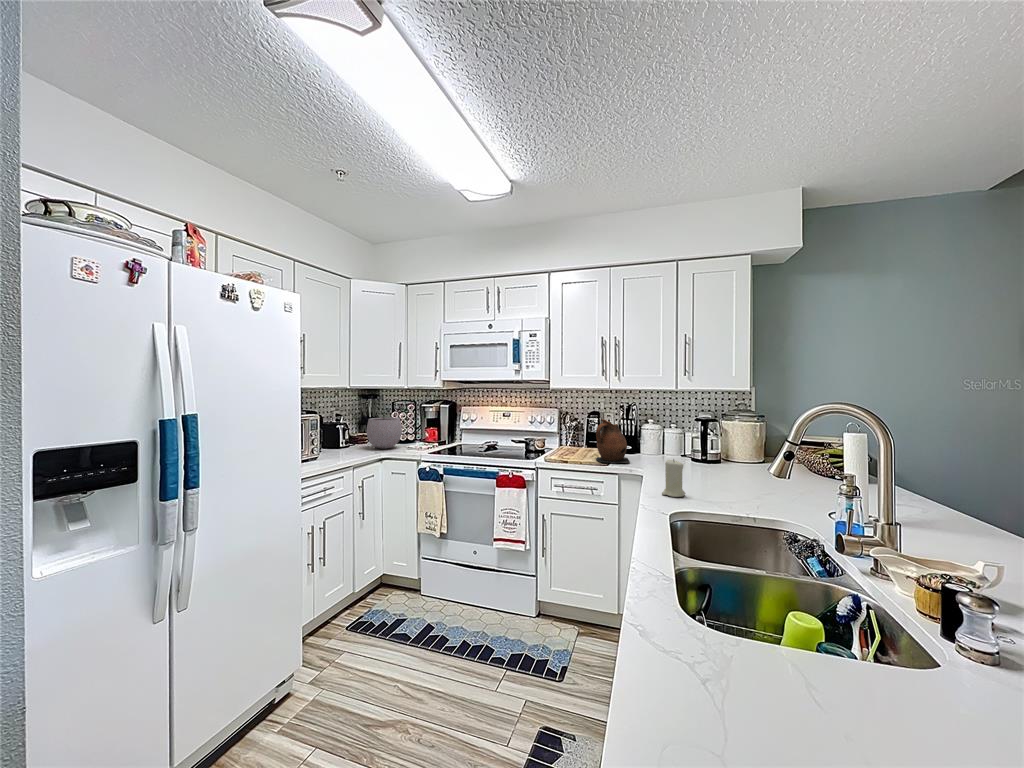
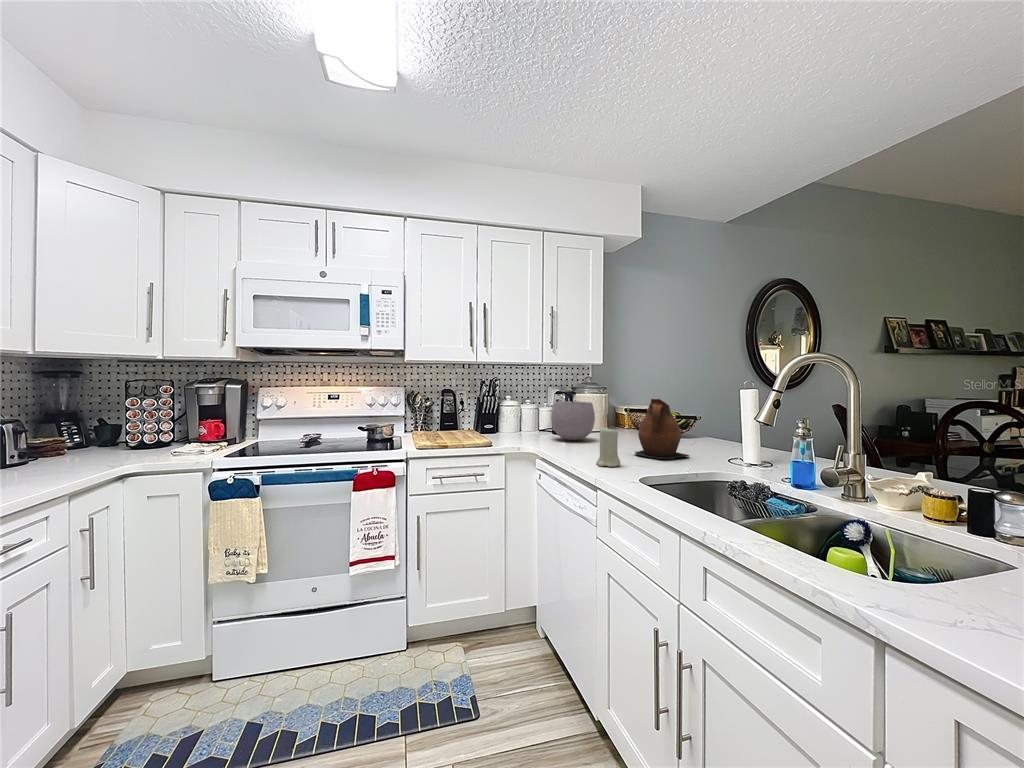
plant pot: present [367,408,402,449] -> present [551,388,595,440]
ceramic pitcher: present [596,419,630,463] -> present [636,399,689,459]

